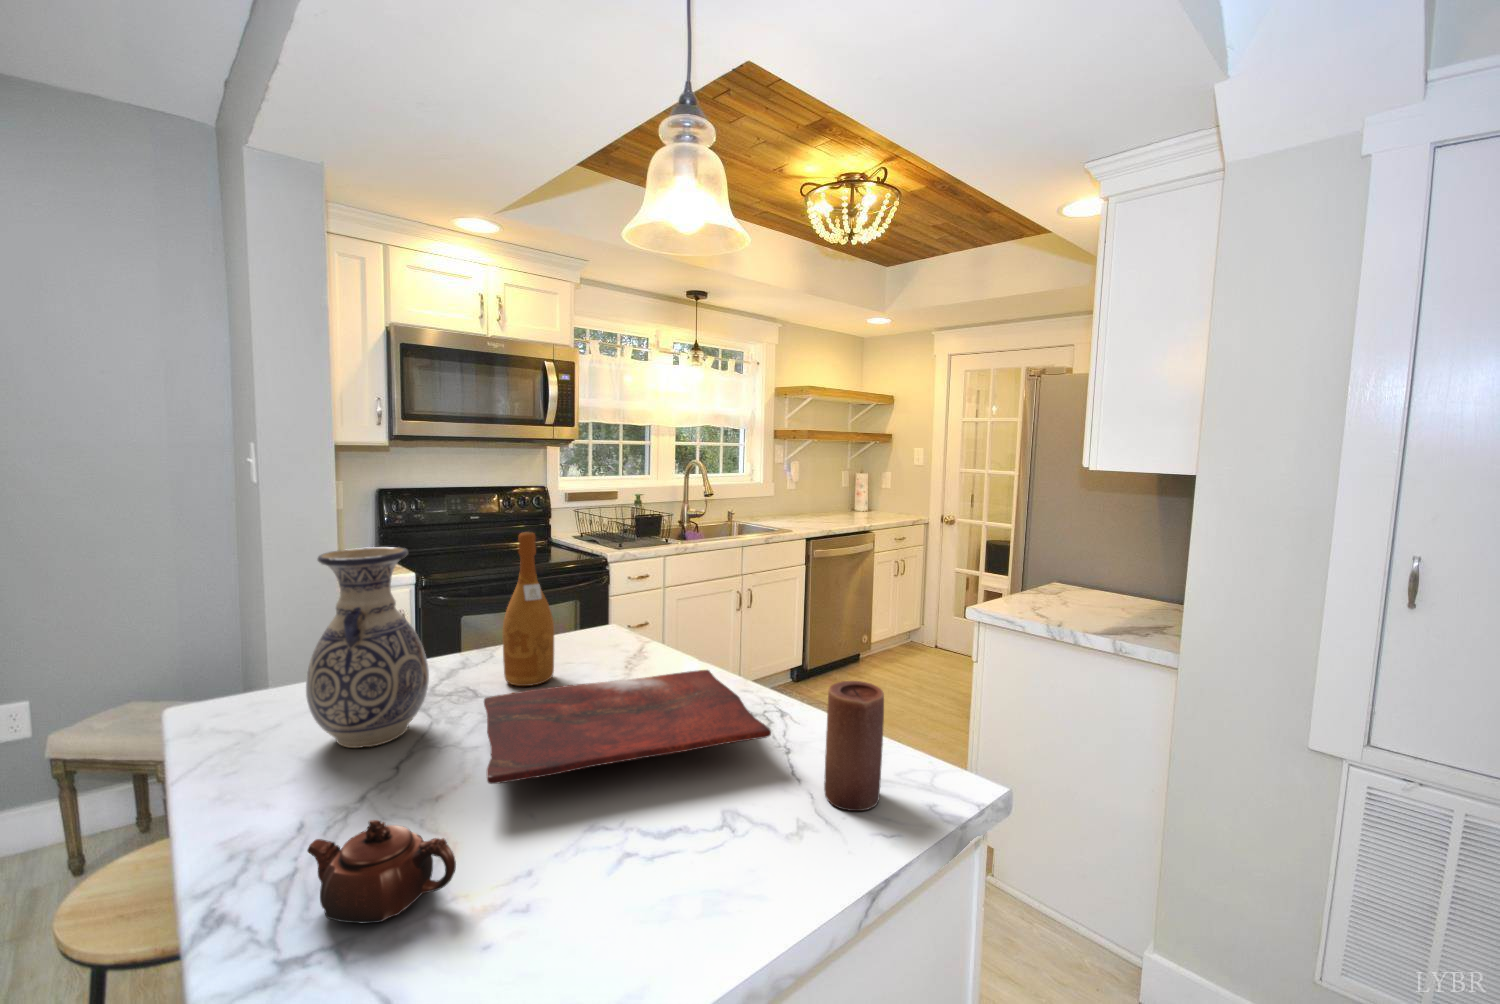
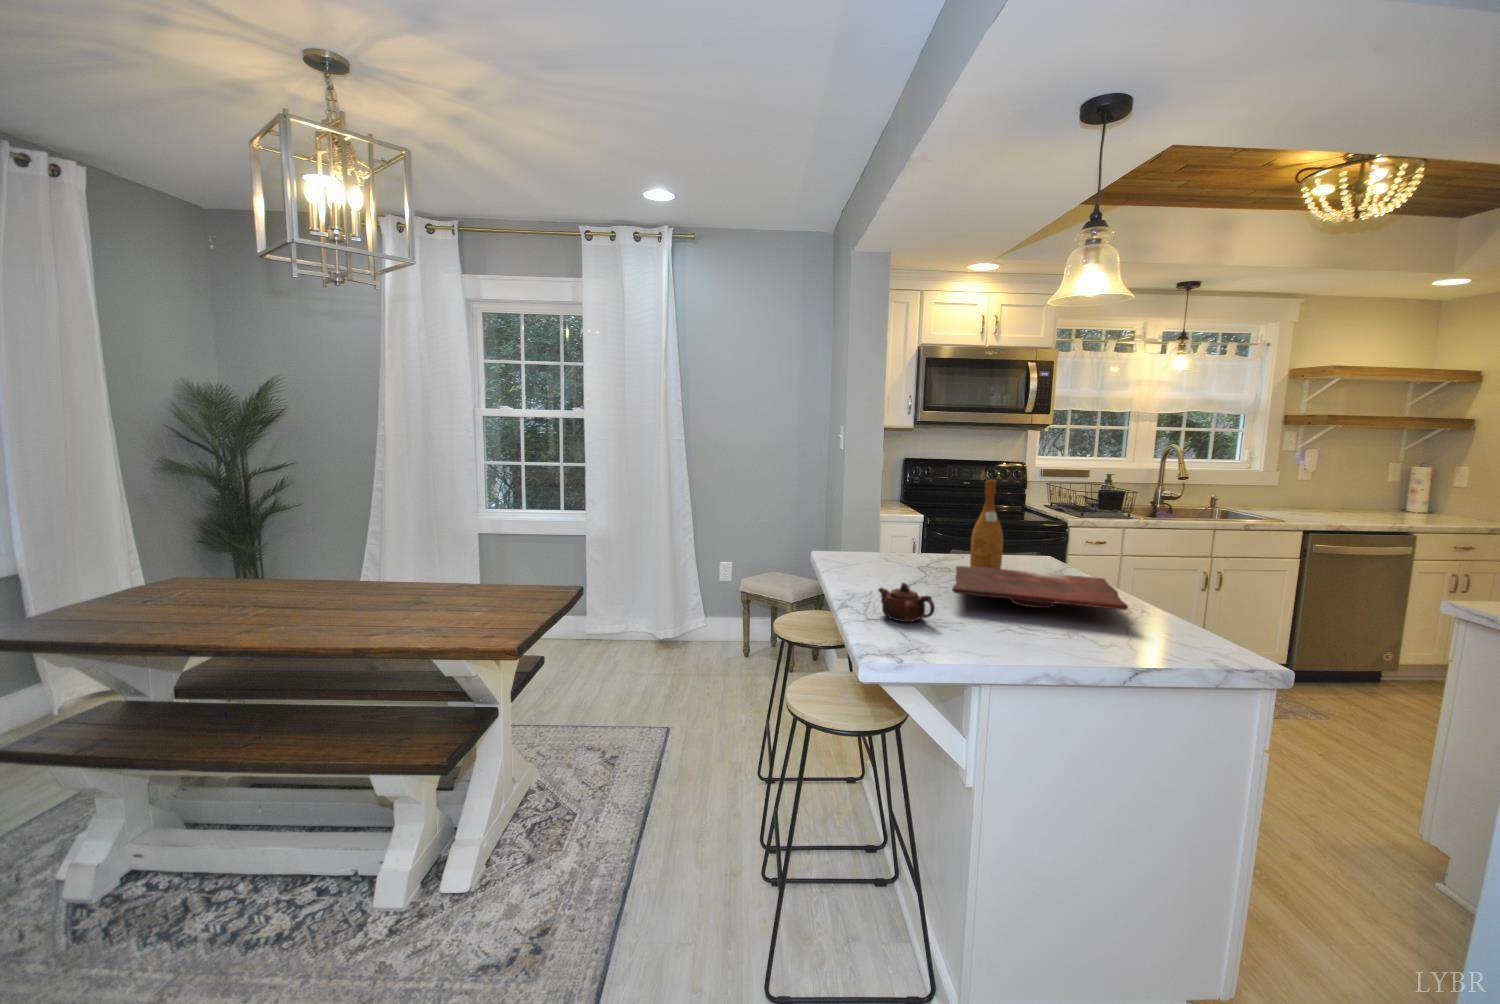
vase: present [306,547,429,748] -> none [872,479,928,579]
candle: present [824,681,884,811] -> none [1154,577,1204,656]

